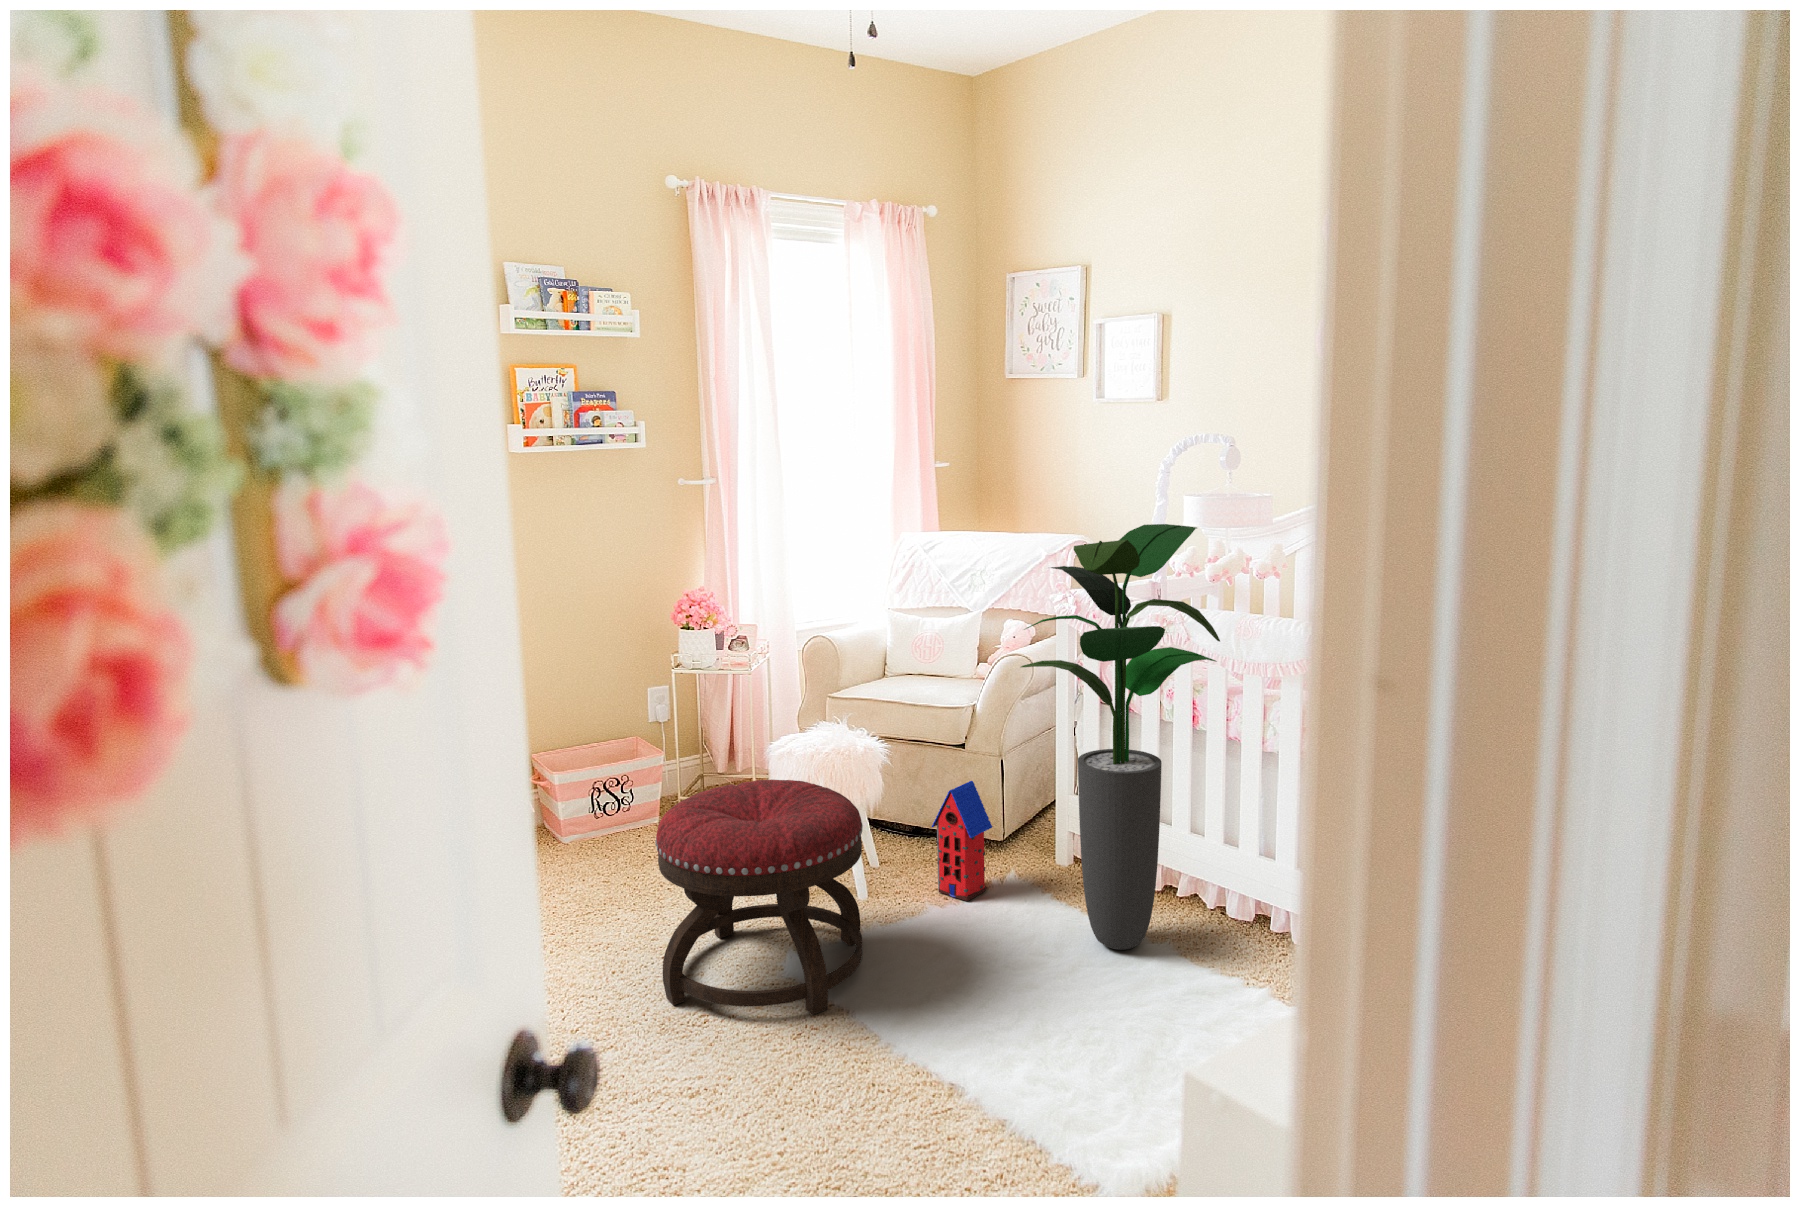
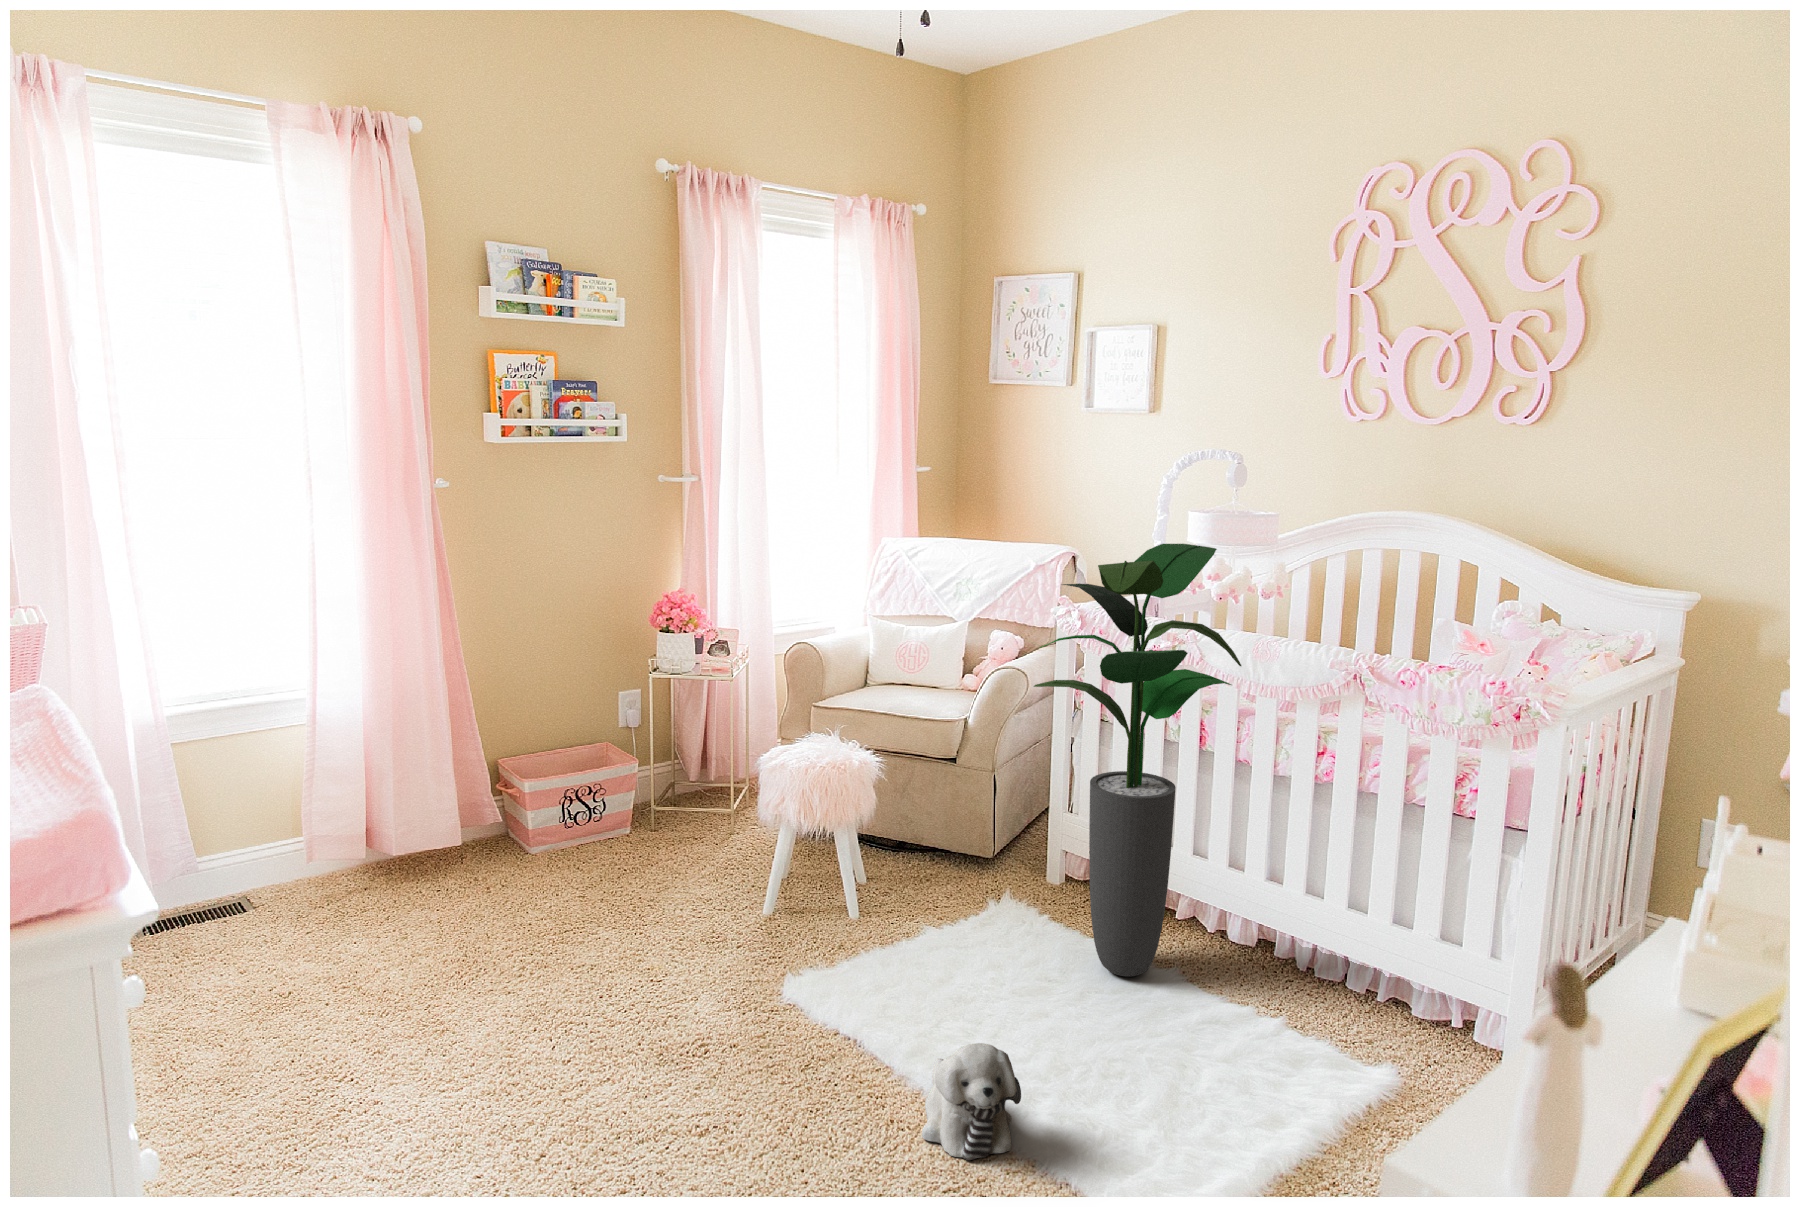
ottoman: present [655,780,863,1015] -> none [655,797,870,1045]
toy house: present [932,781,992,901] -> none [929,799,992,923]
plush toy: none [900,1008,997,1121] -> present [922,1043,1021,1160]

